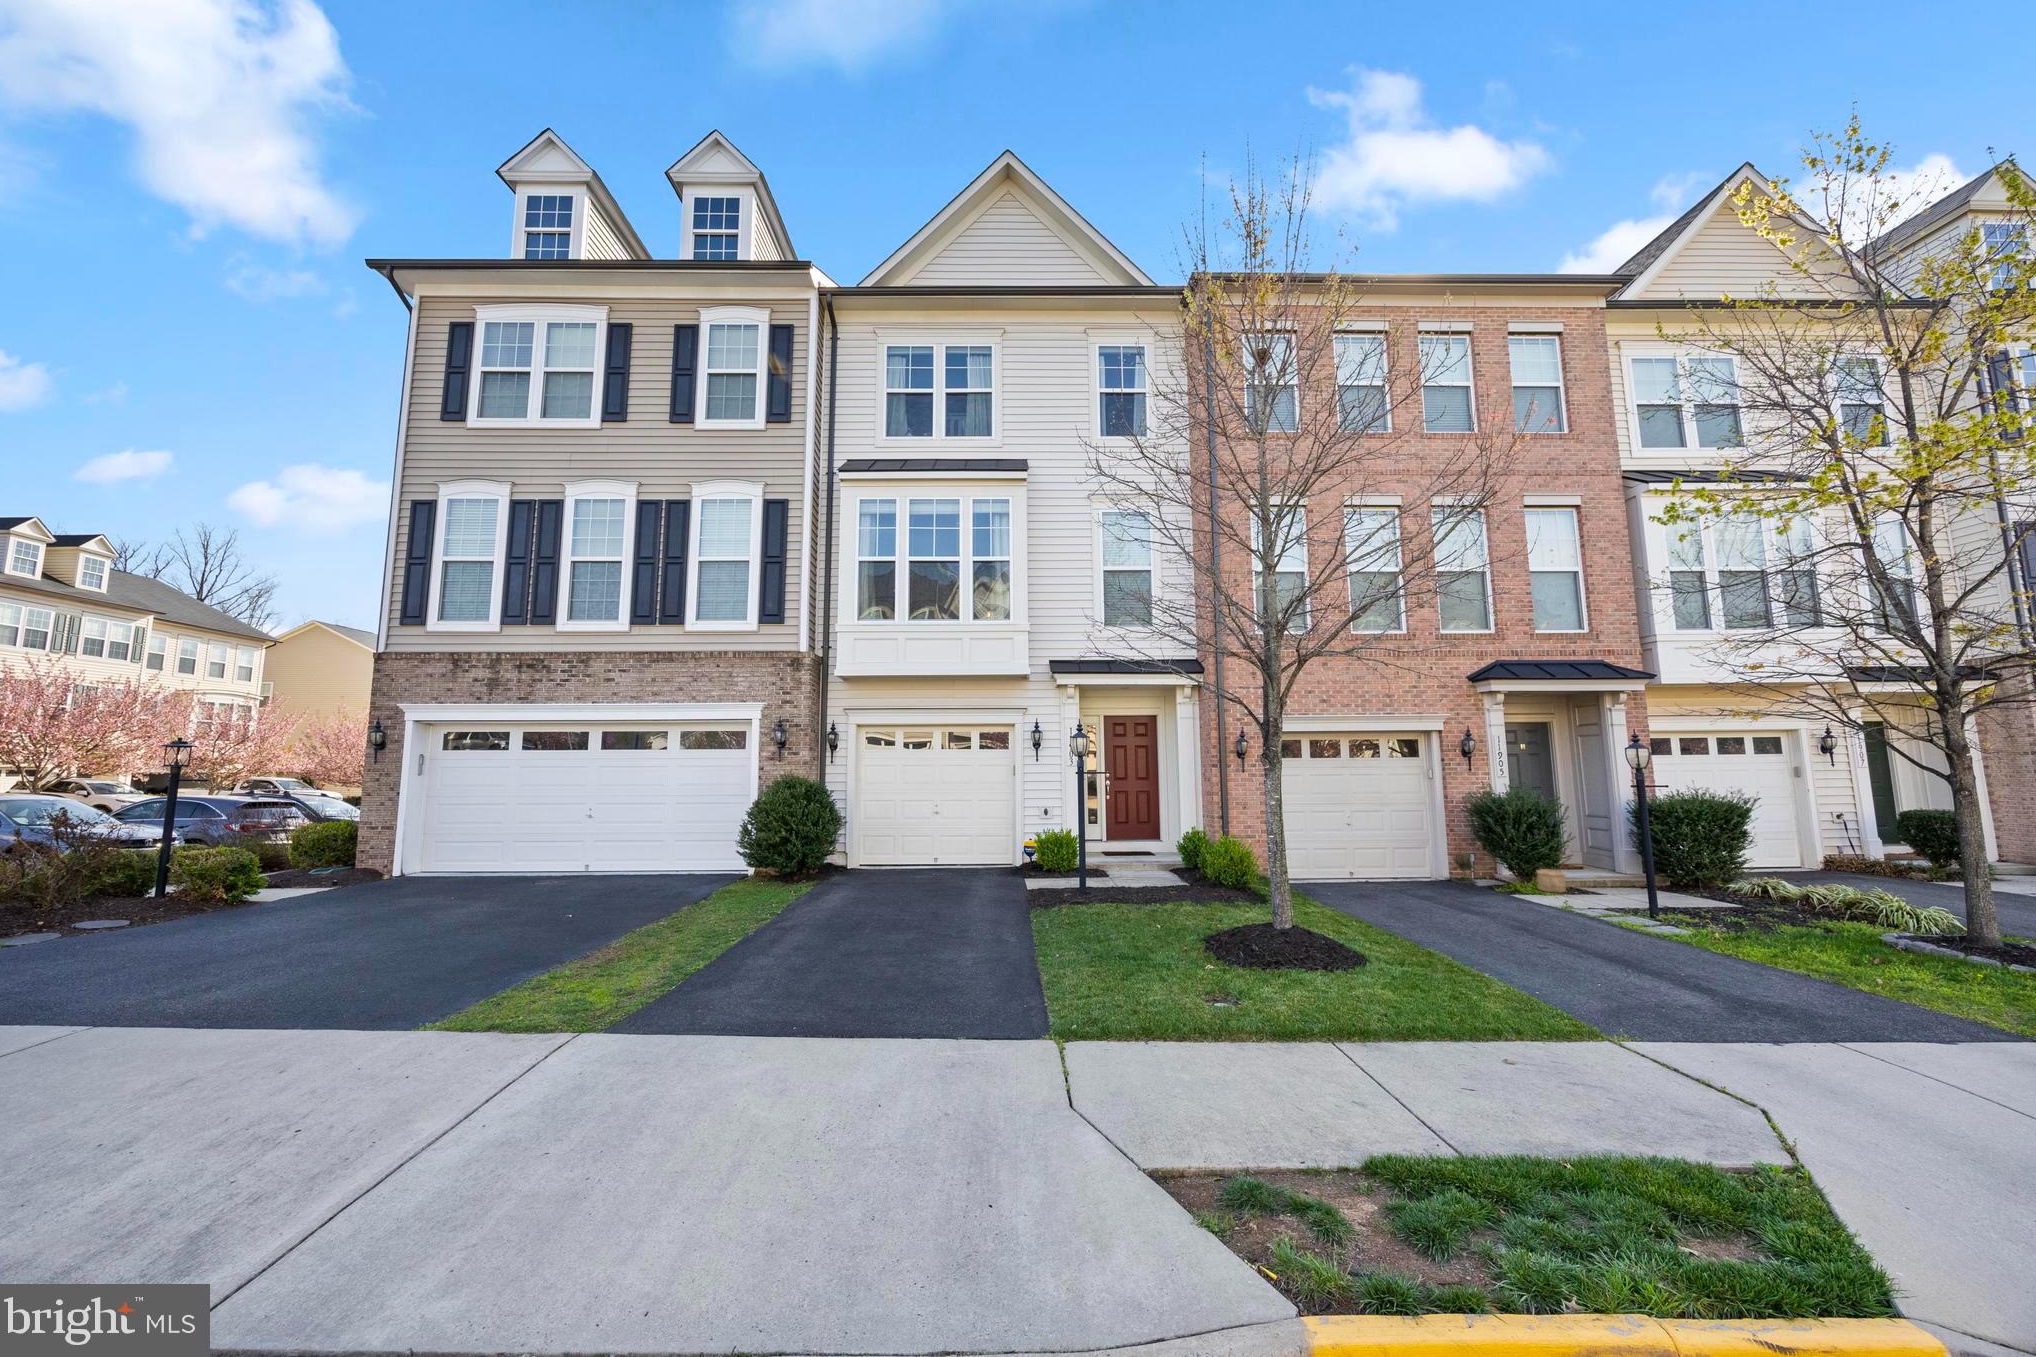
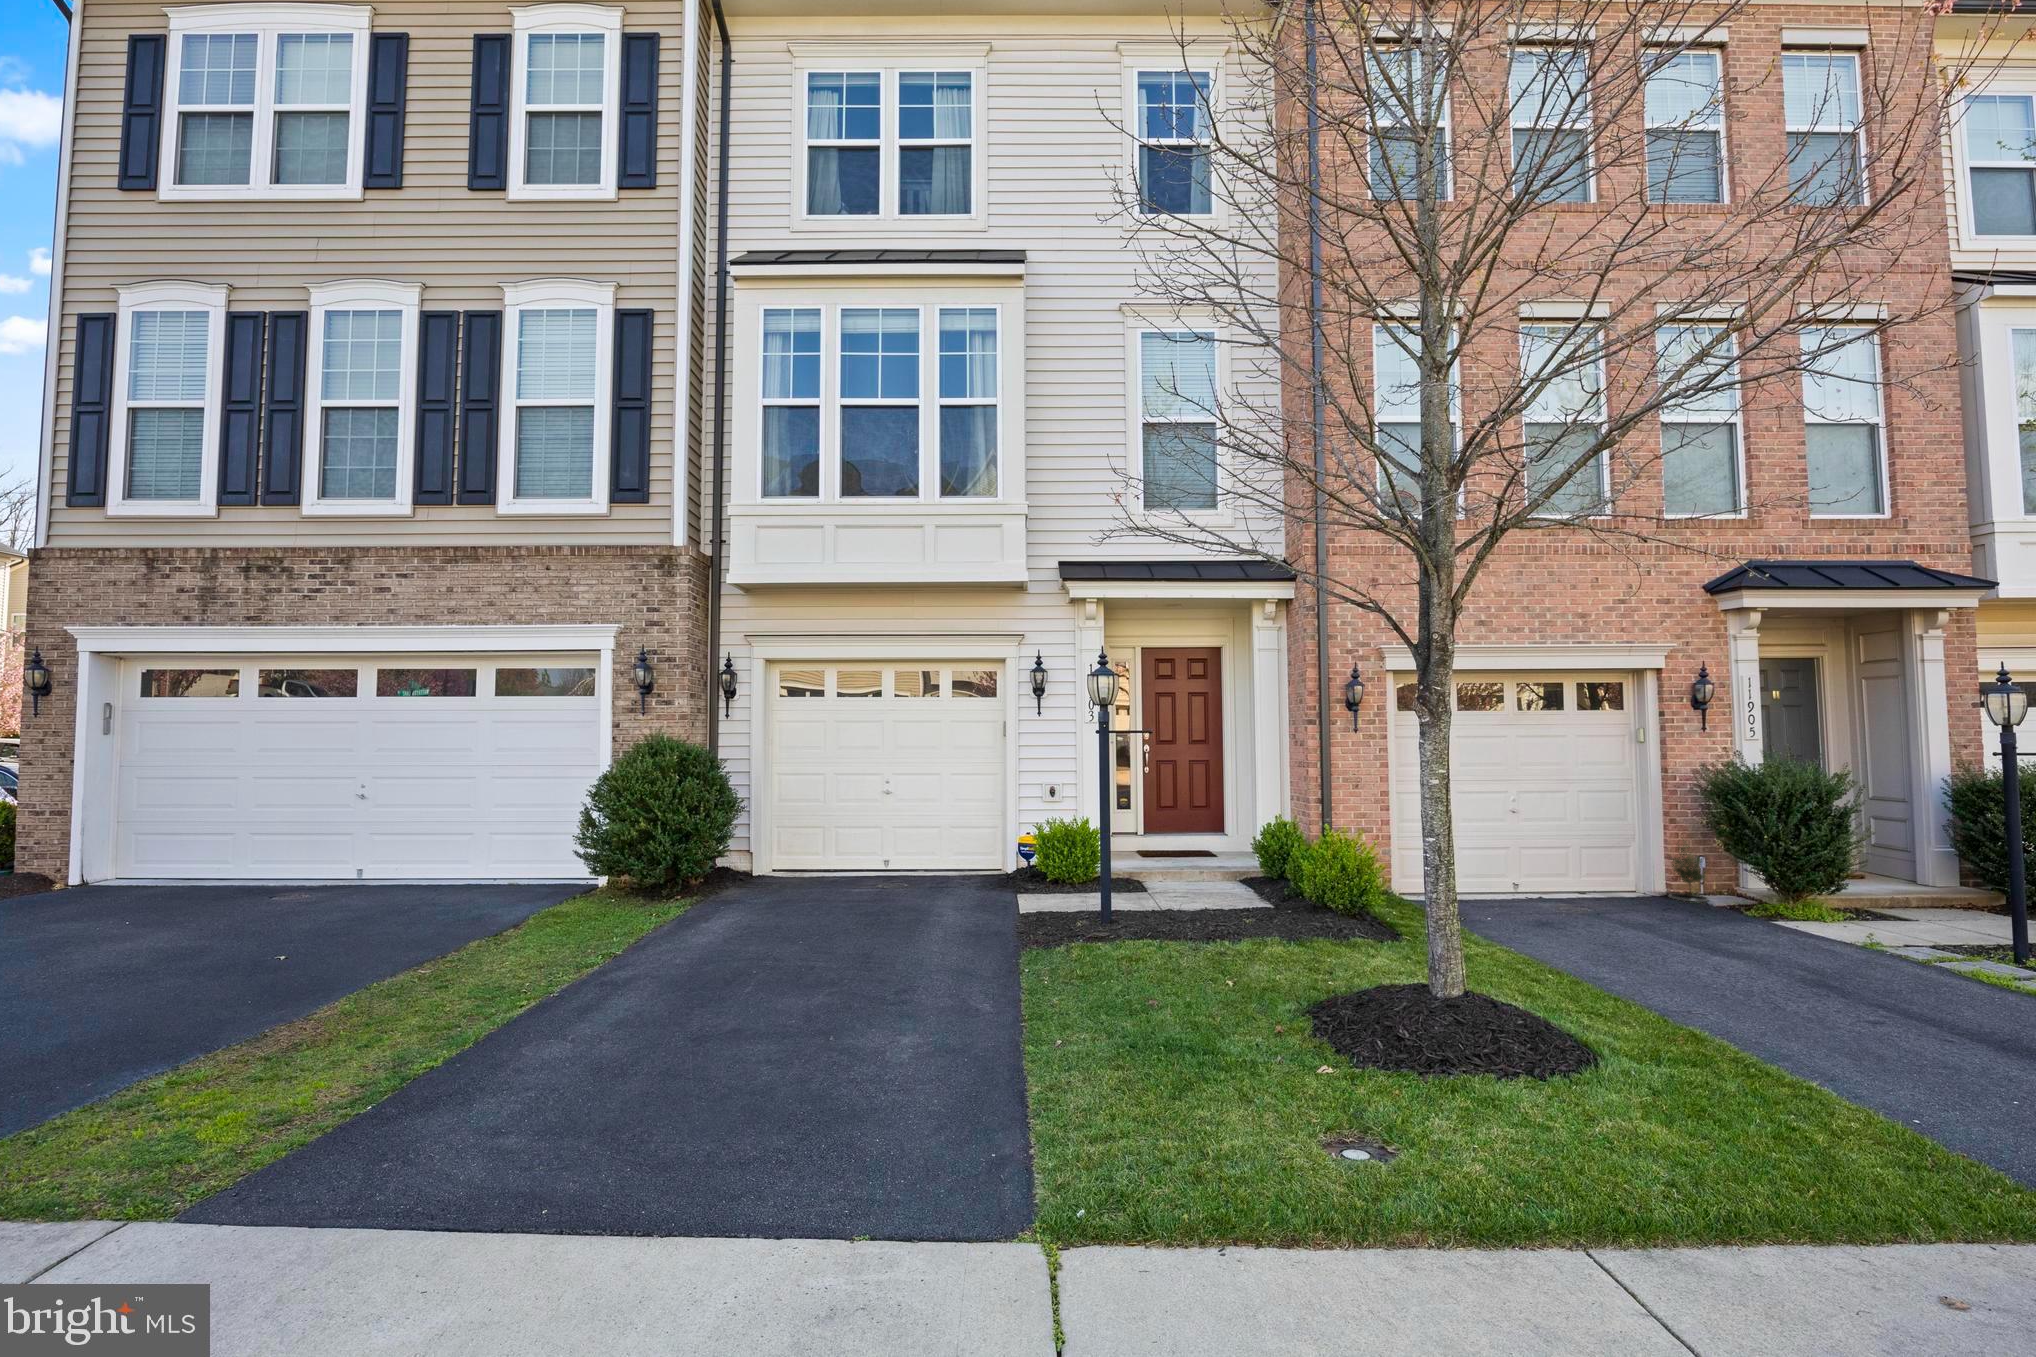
wooden bucket: present [1537,869,1566,893] -> none [1808,882,1858,918]

